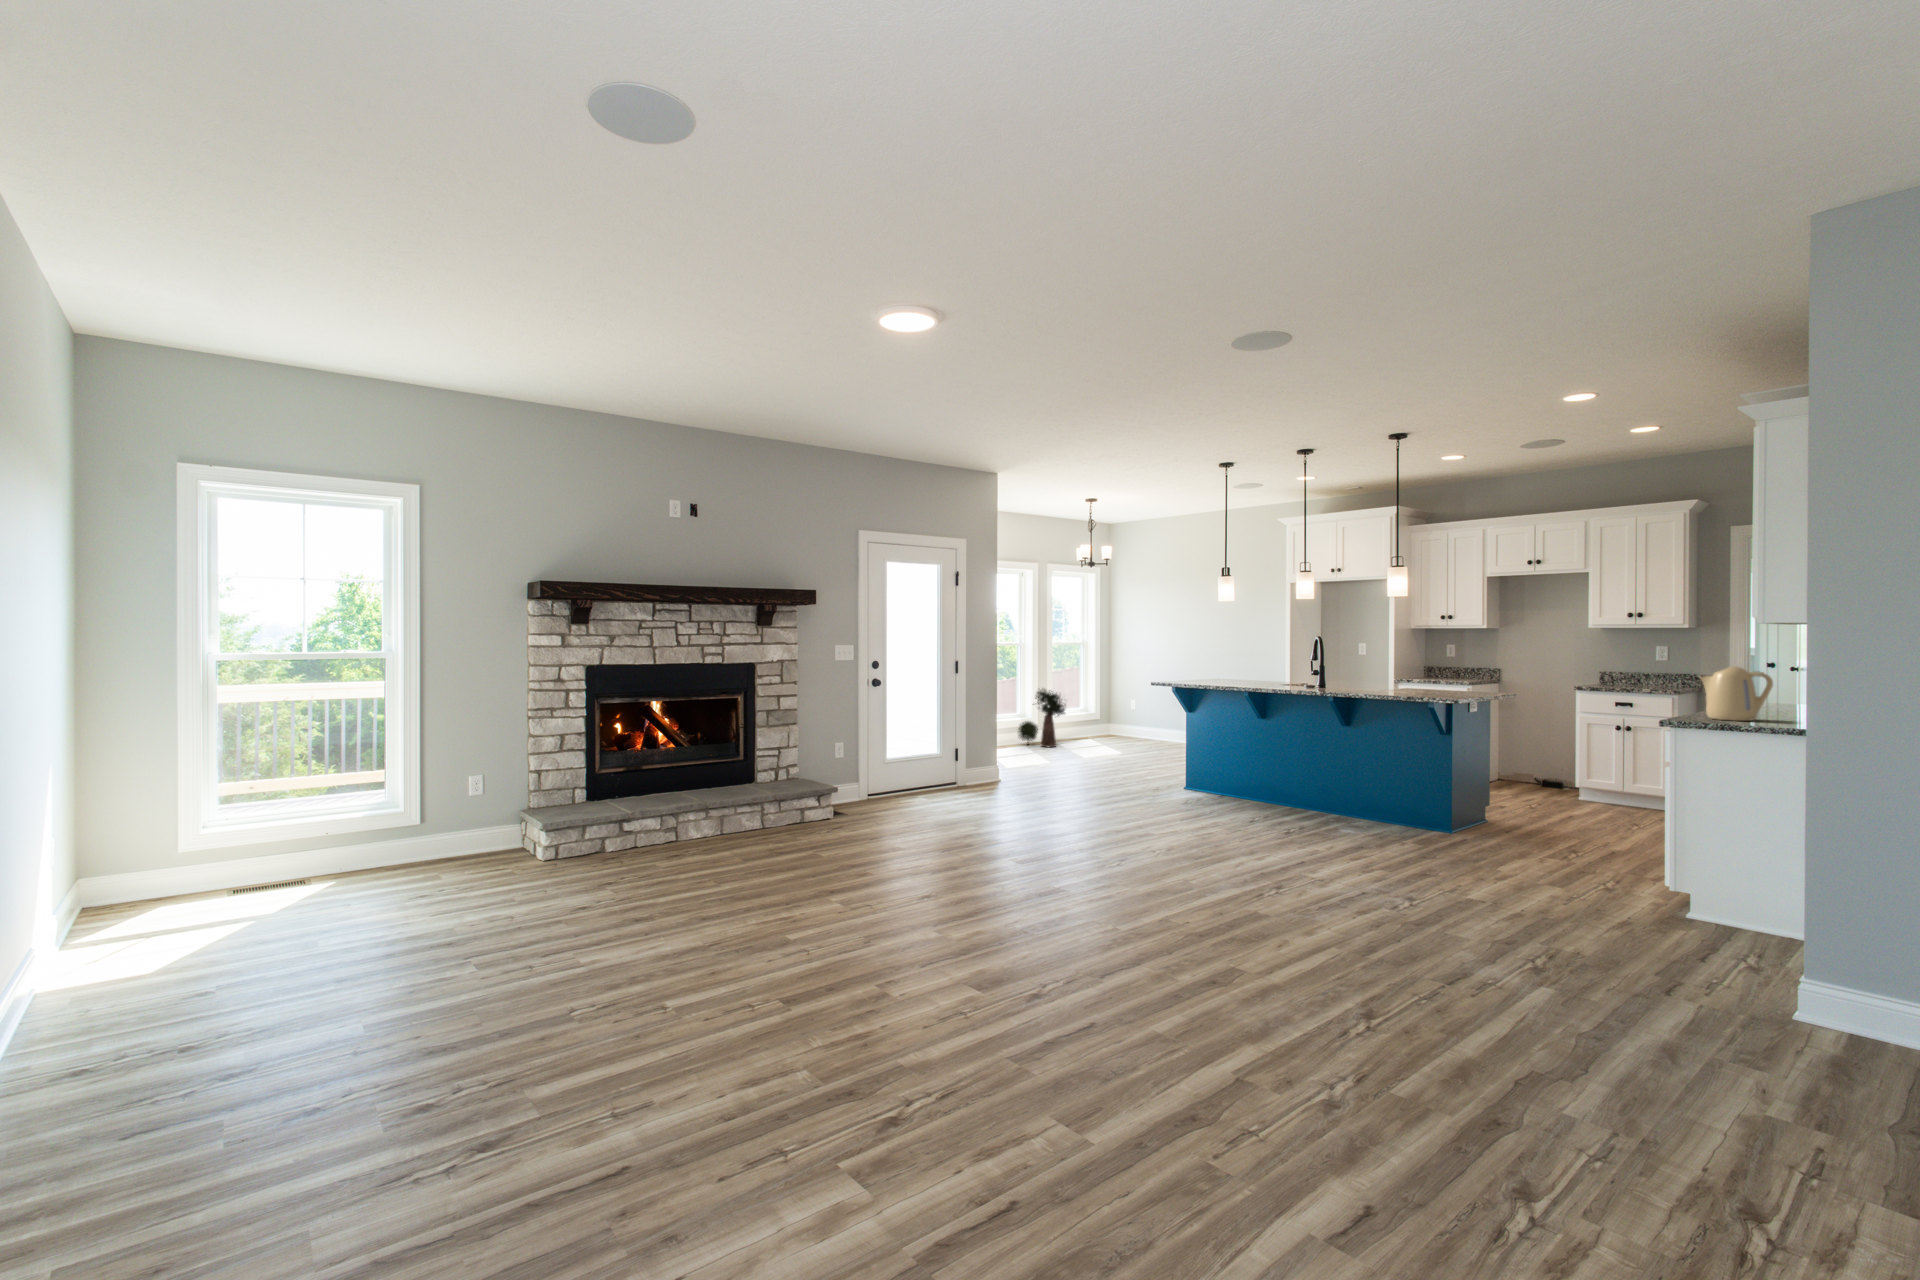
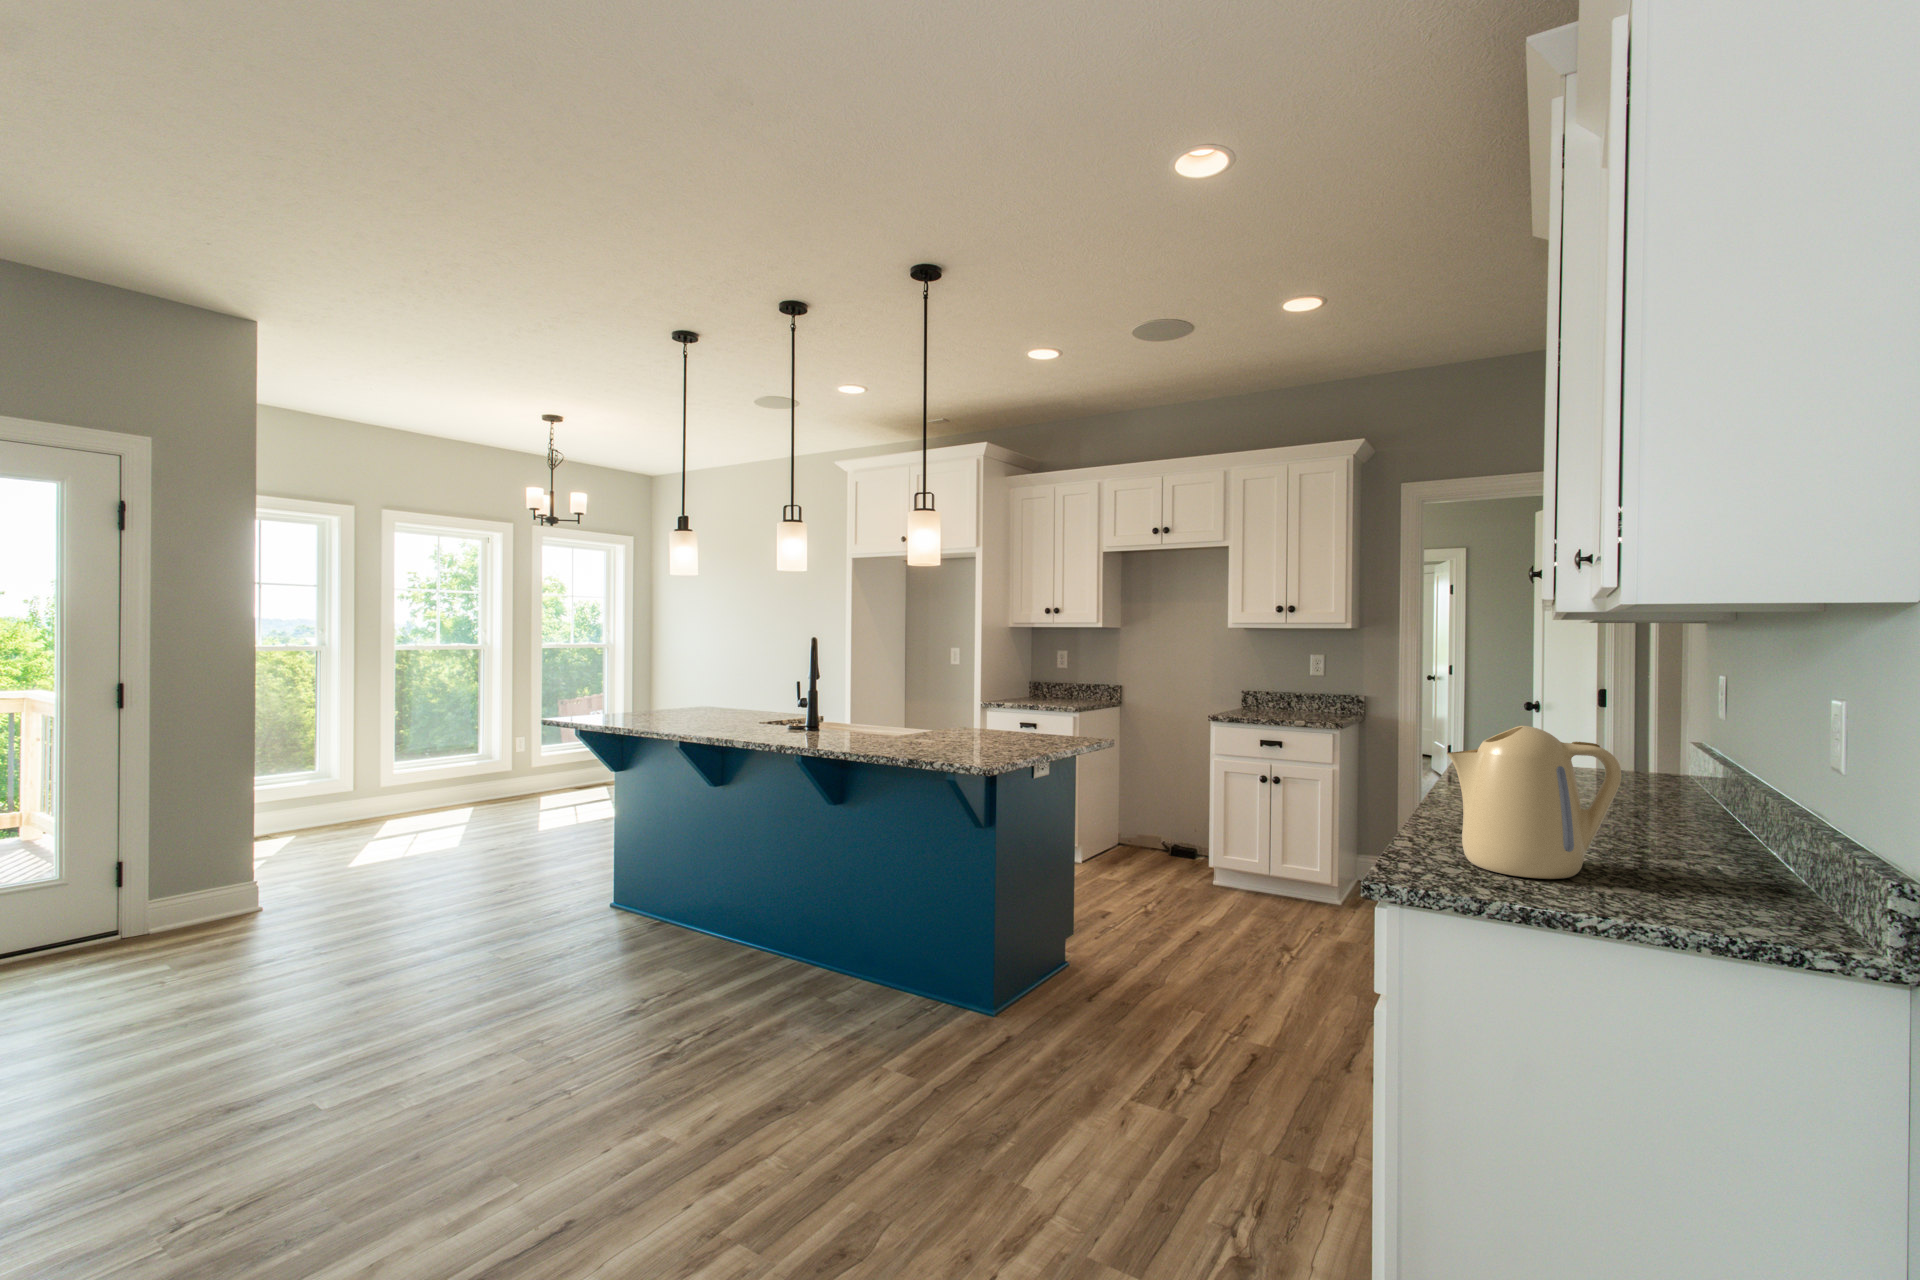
potted plant: present [1018,689,1065,747] -> none [453,716,538,810]

